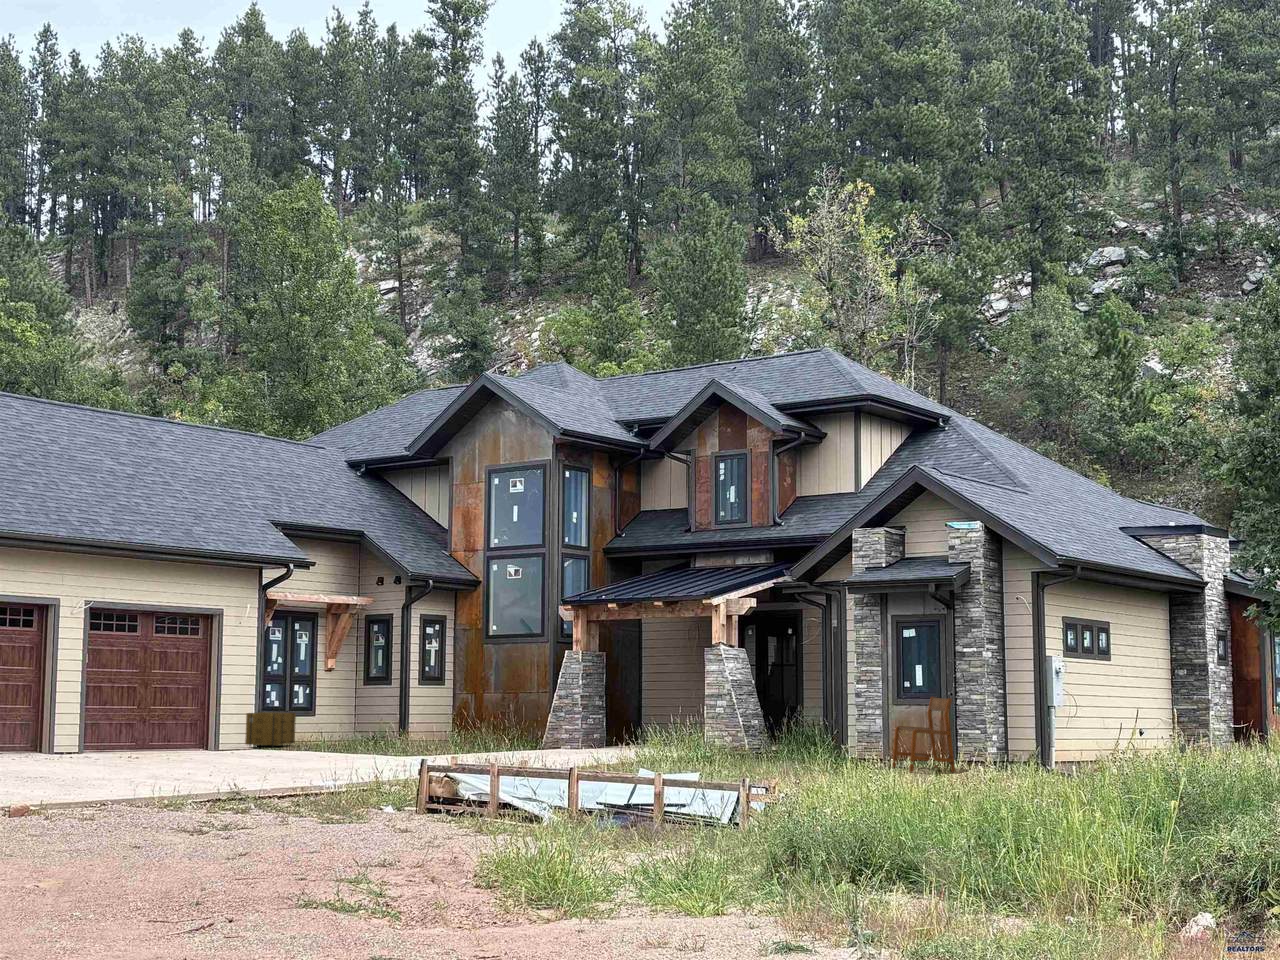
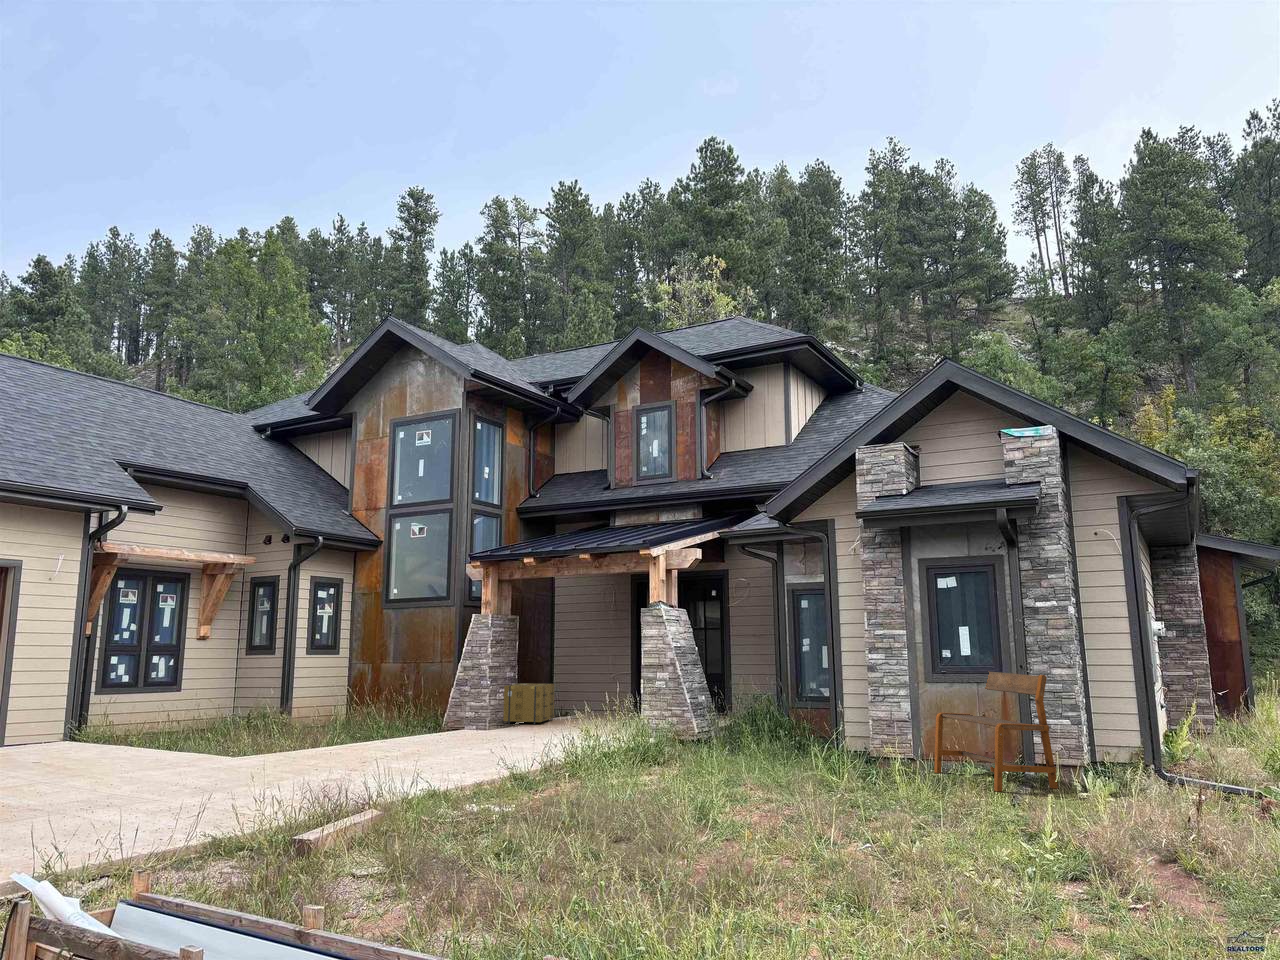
cardboard box: present [245,712,296,747] -> present [503,683,554,725]

